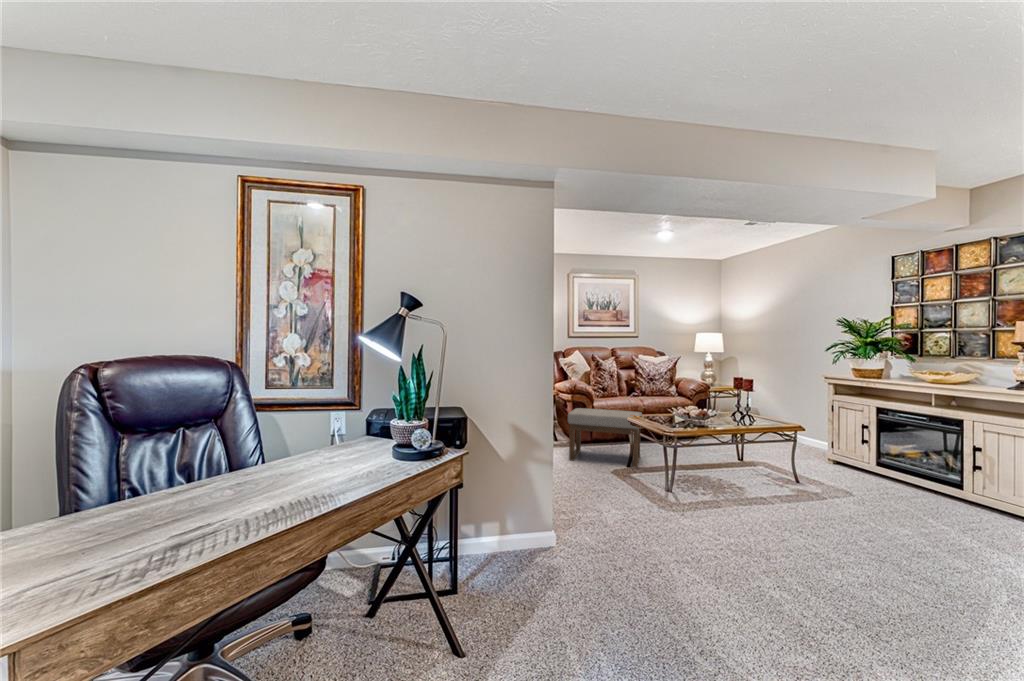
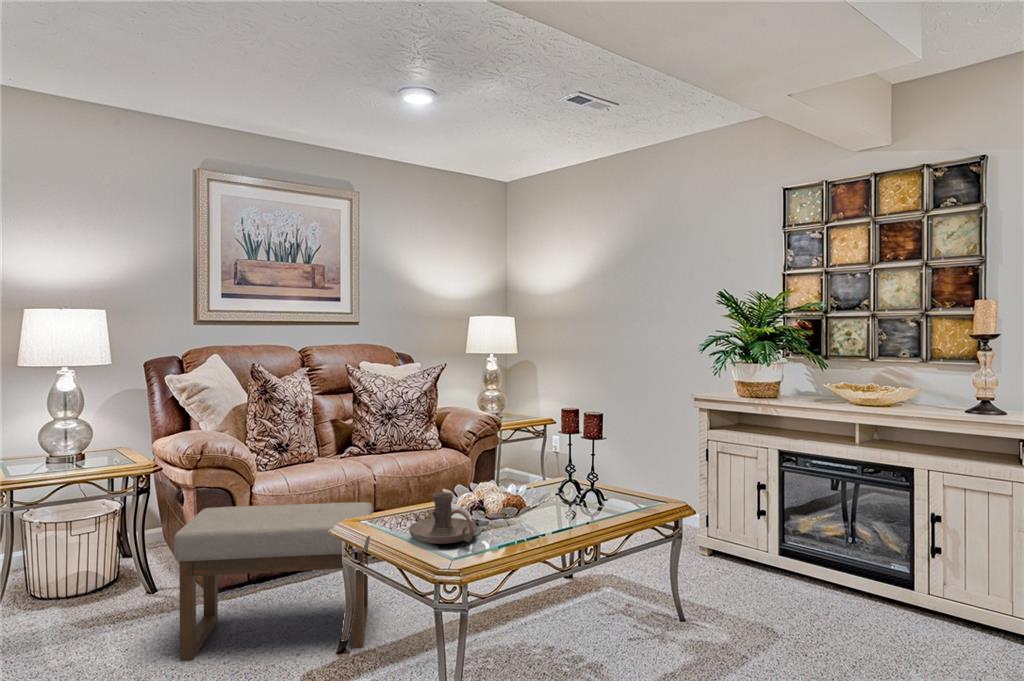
candle holder: none [656,405,685,424] -> present [409,492,477,544]

